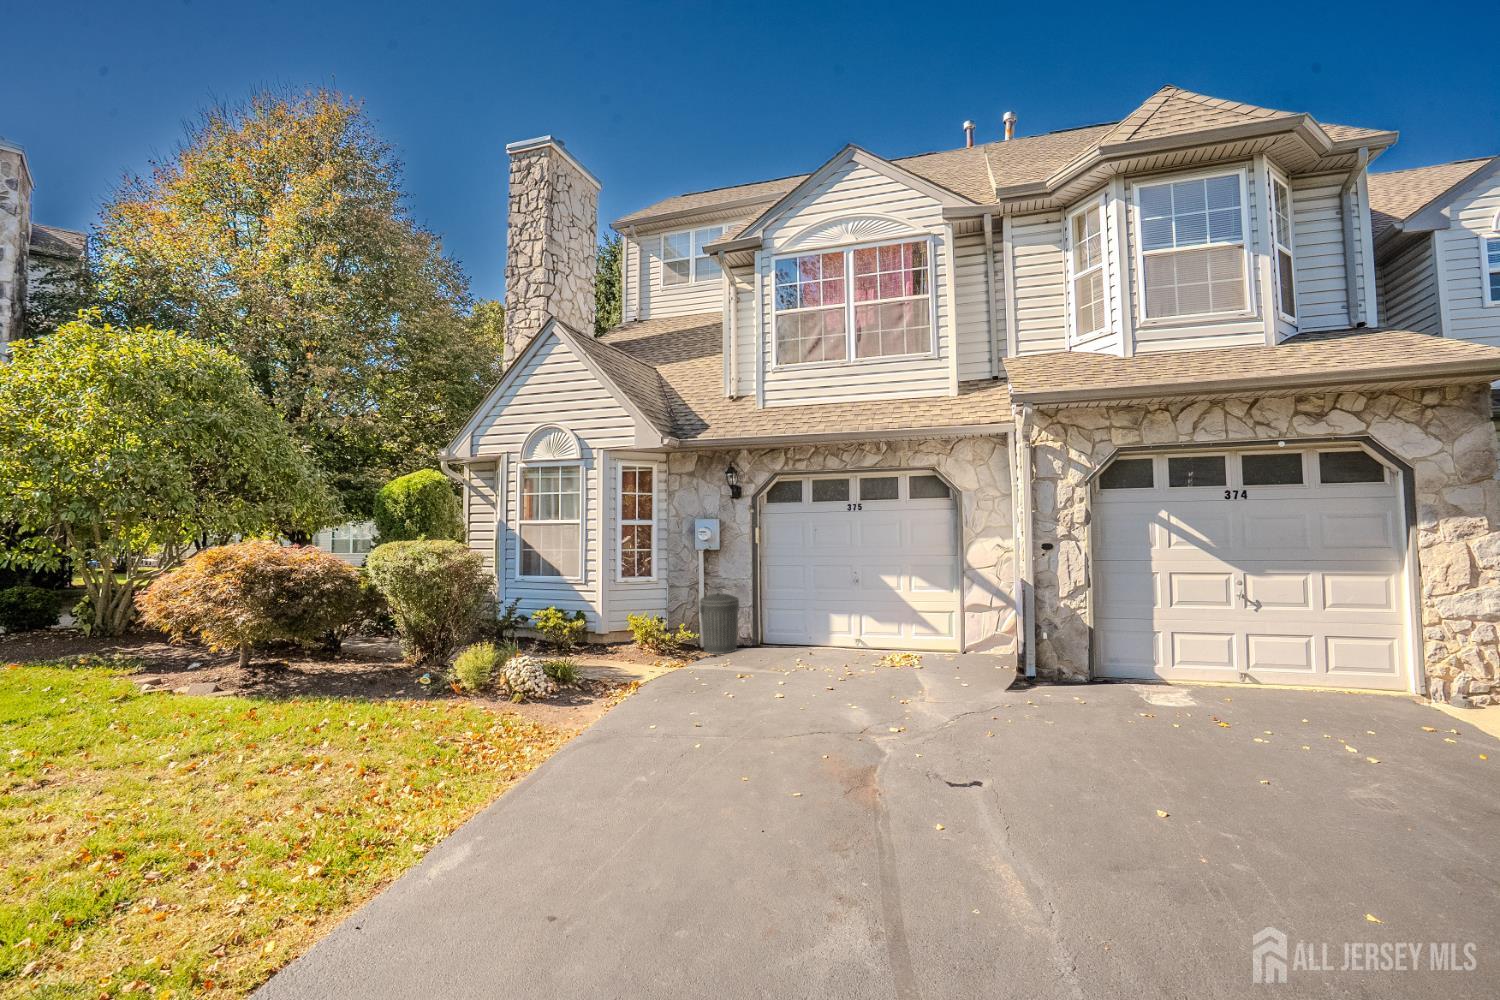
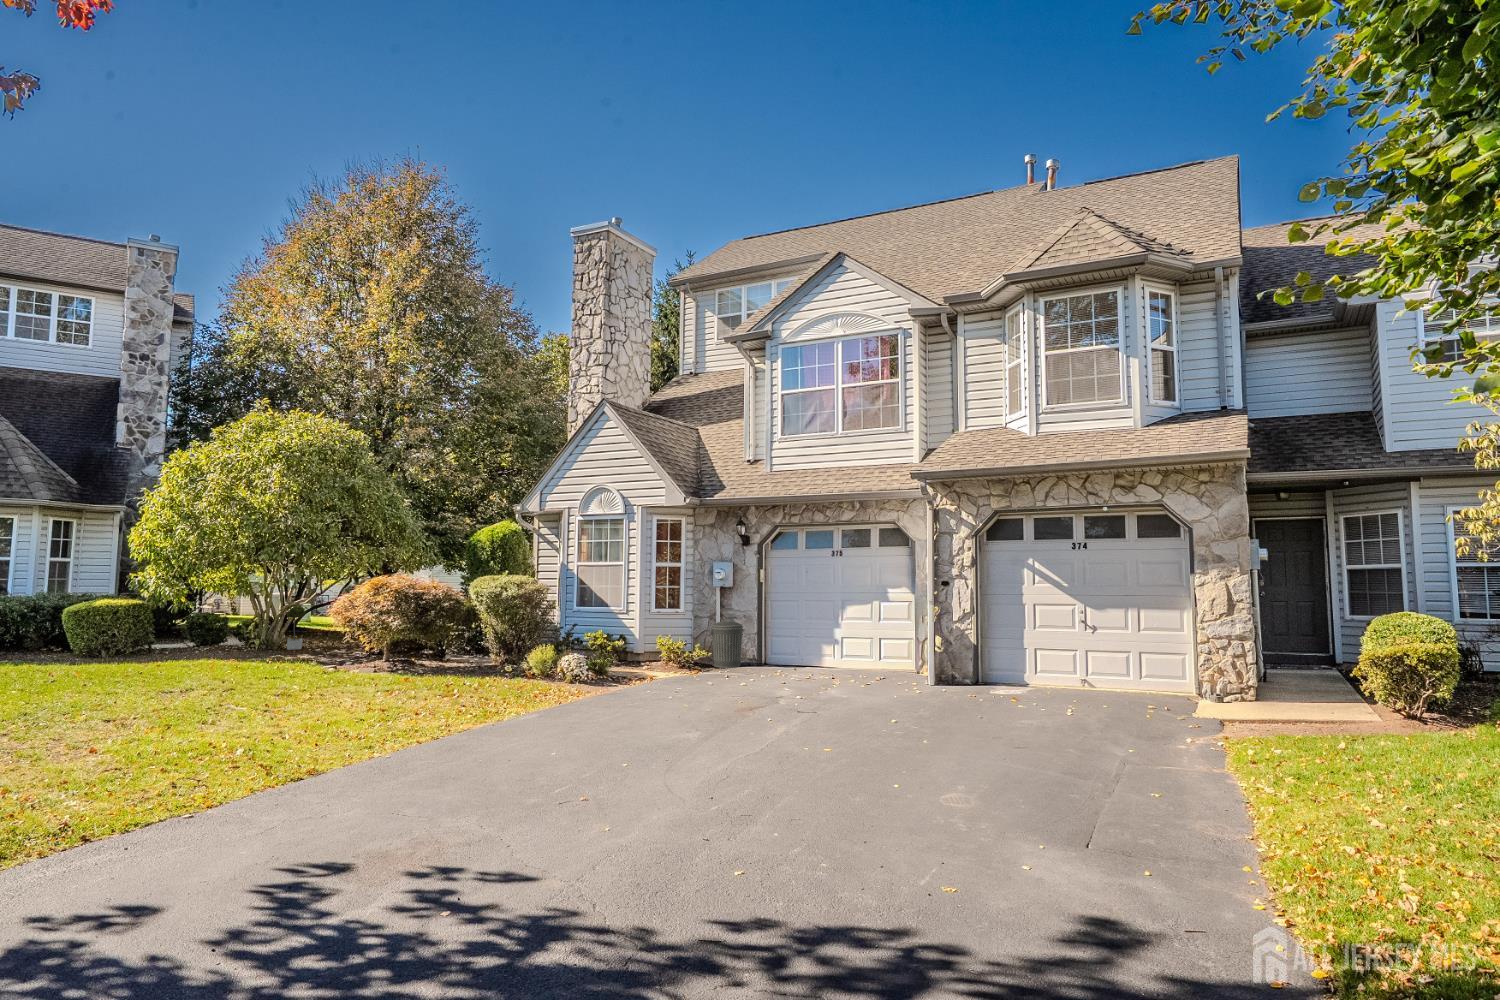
potted tree: none [110,584,145,644] -> present [287,606,306,650]

